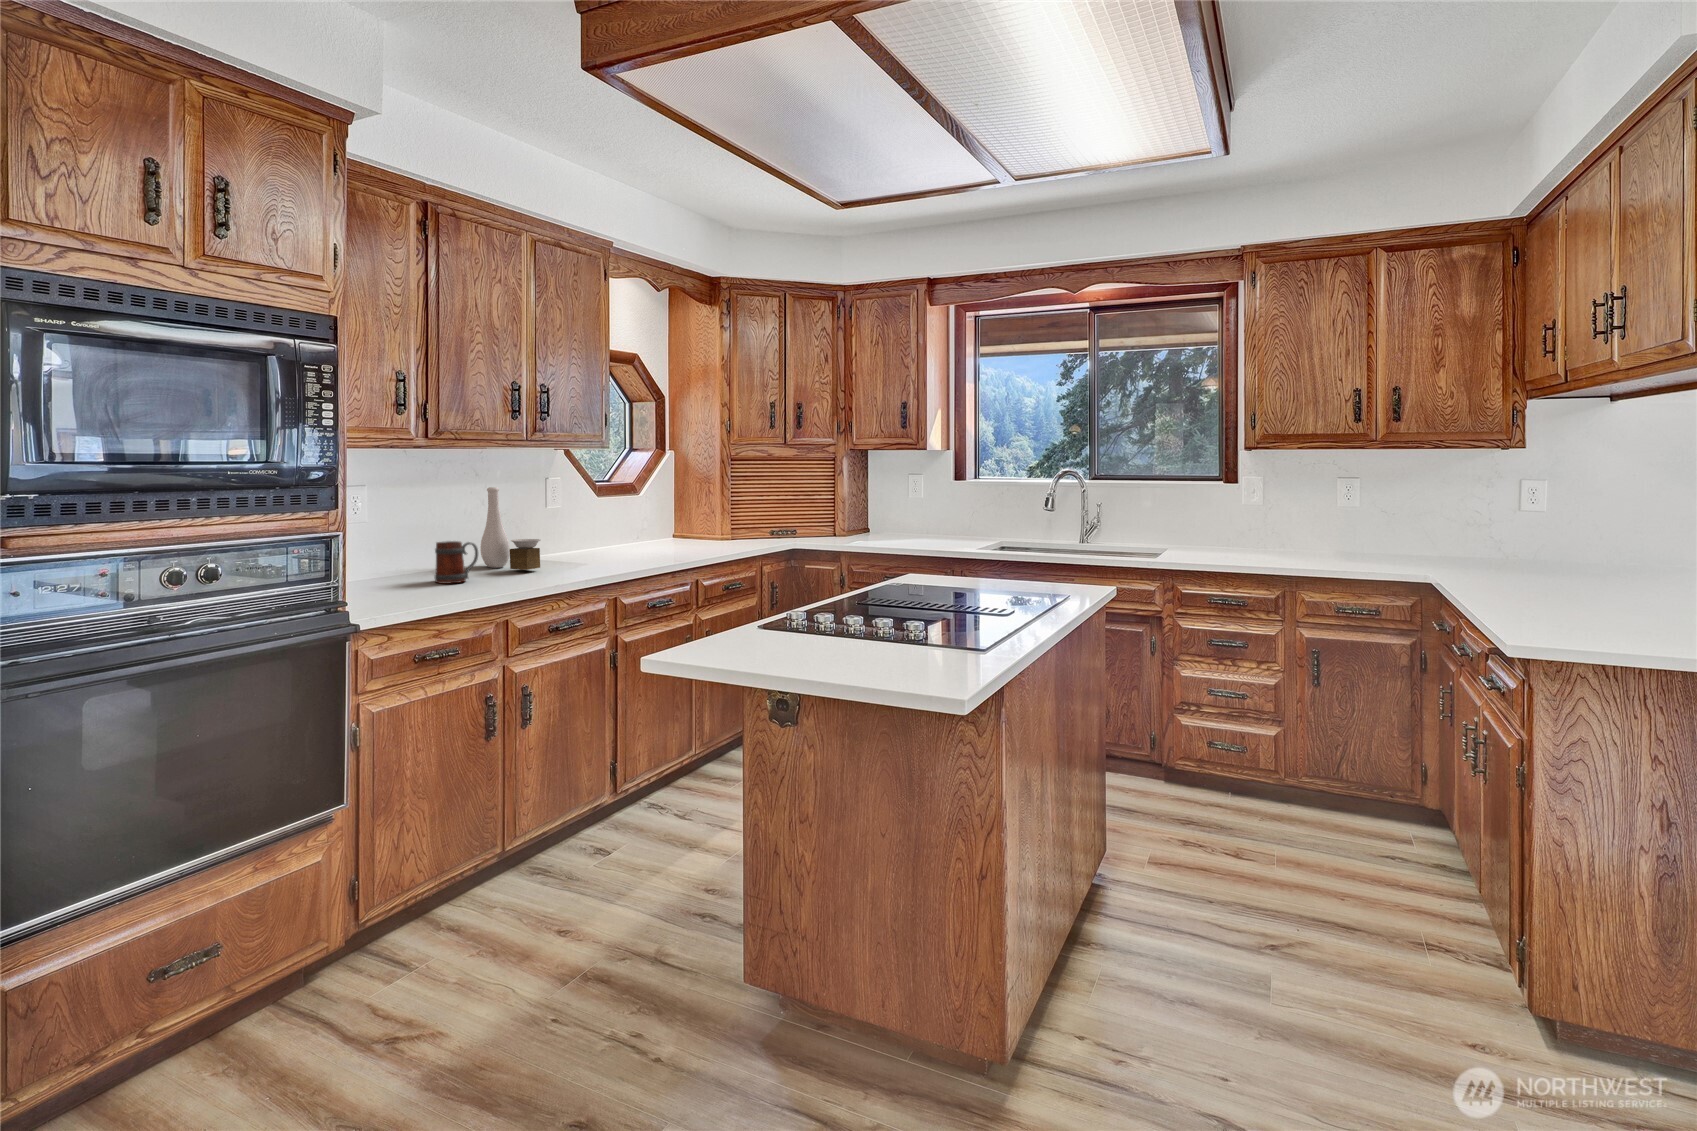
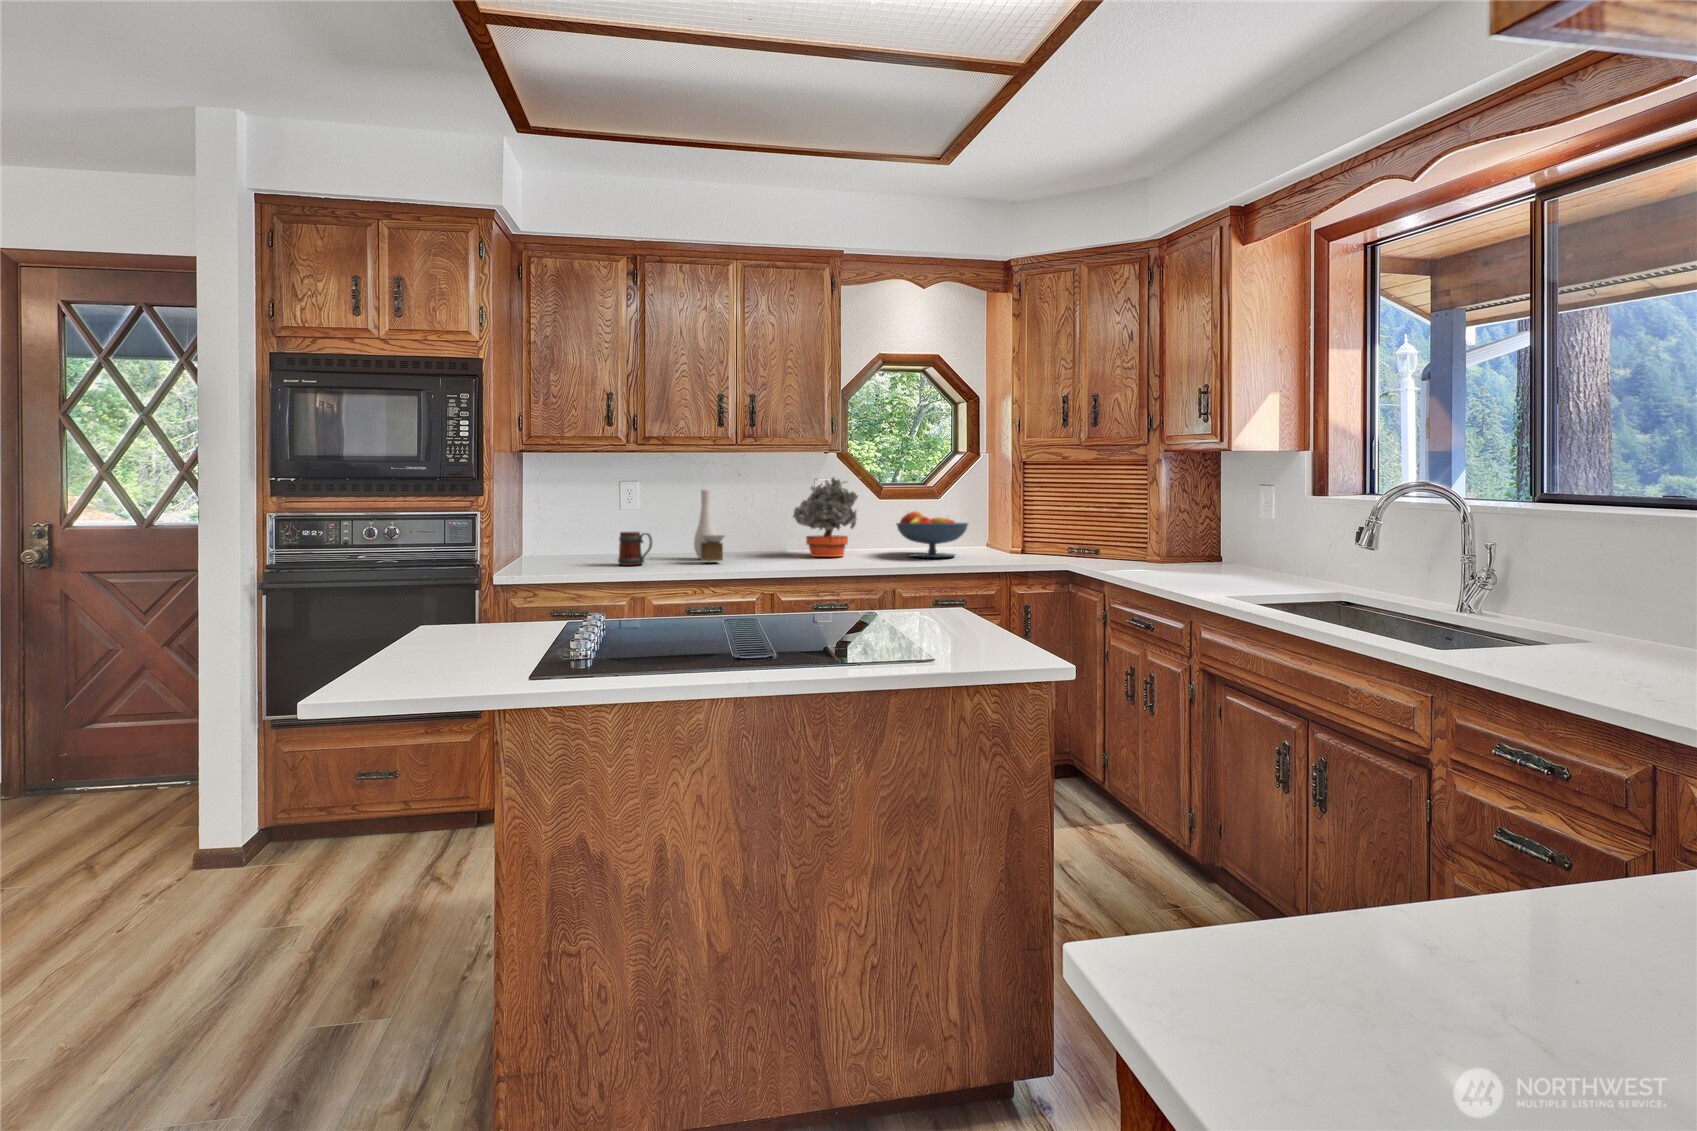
potted plant: none [559,471,622,555] -> present [793,478,858,557]
fruit bowl: none [639,505,708,549] -> present [897,511,968,557]

